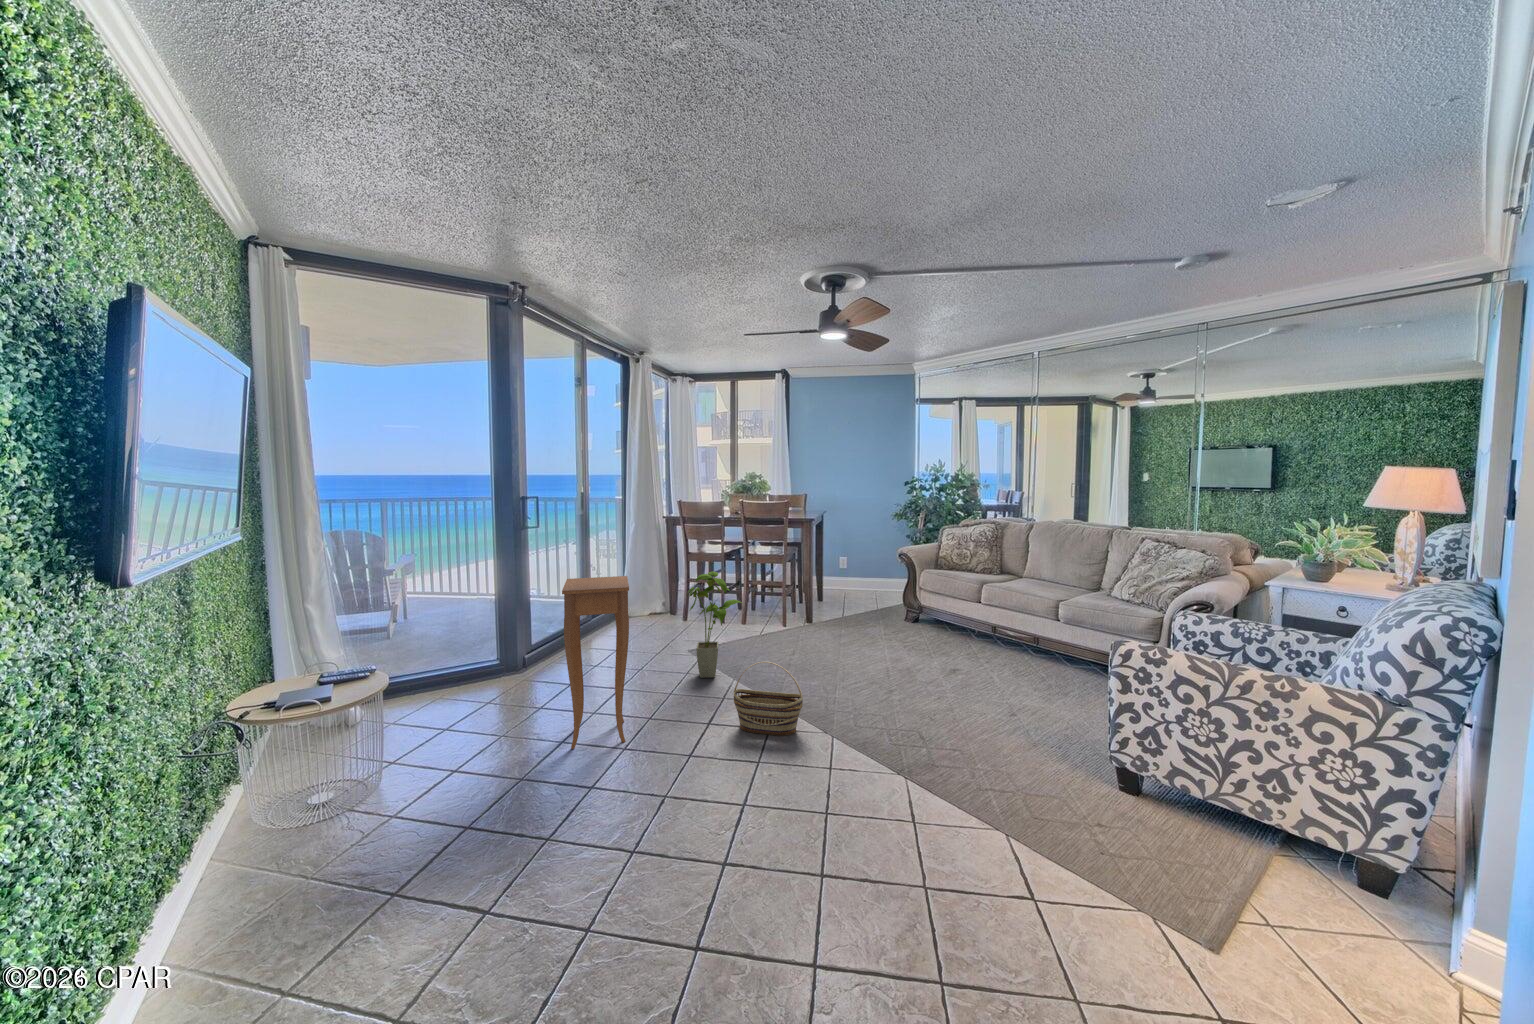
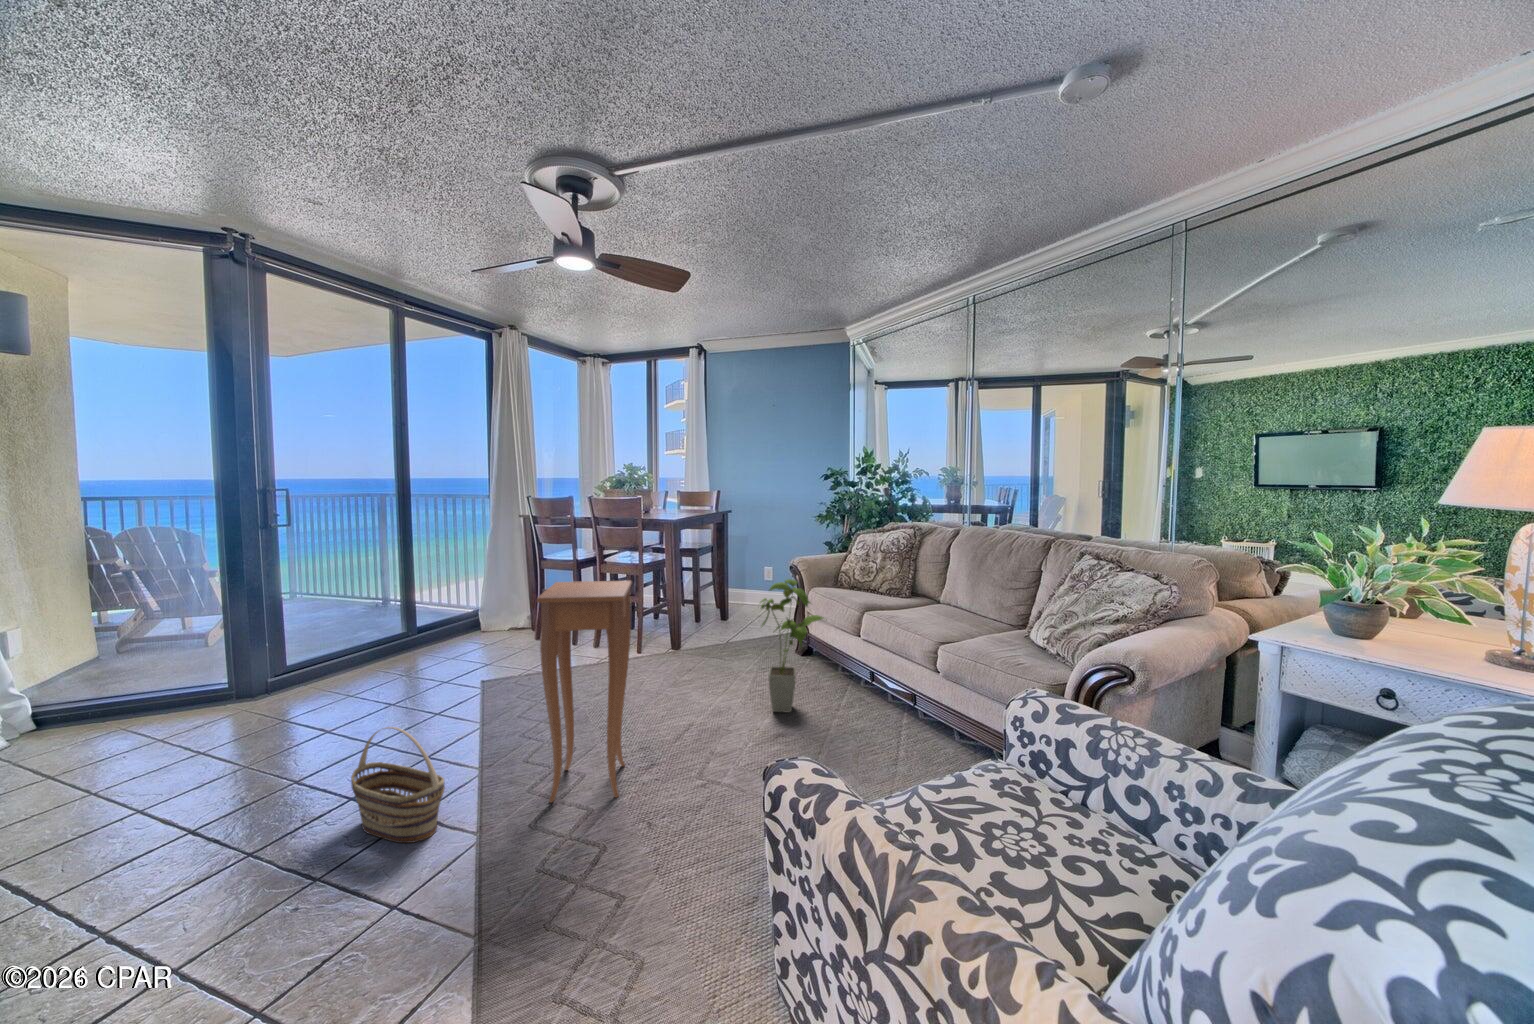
house plant: present [688,571,742,678] -> present [761,579,824,712]
side table: present [562,576,629,749] -> present [537,581,632,803]

